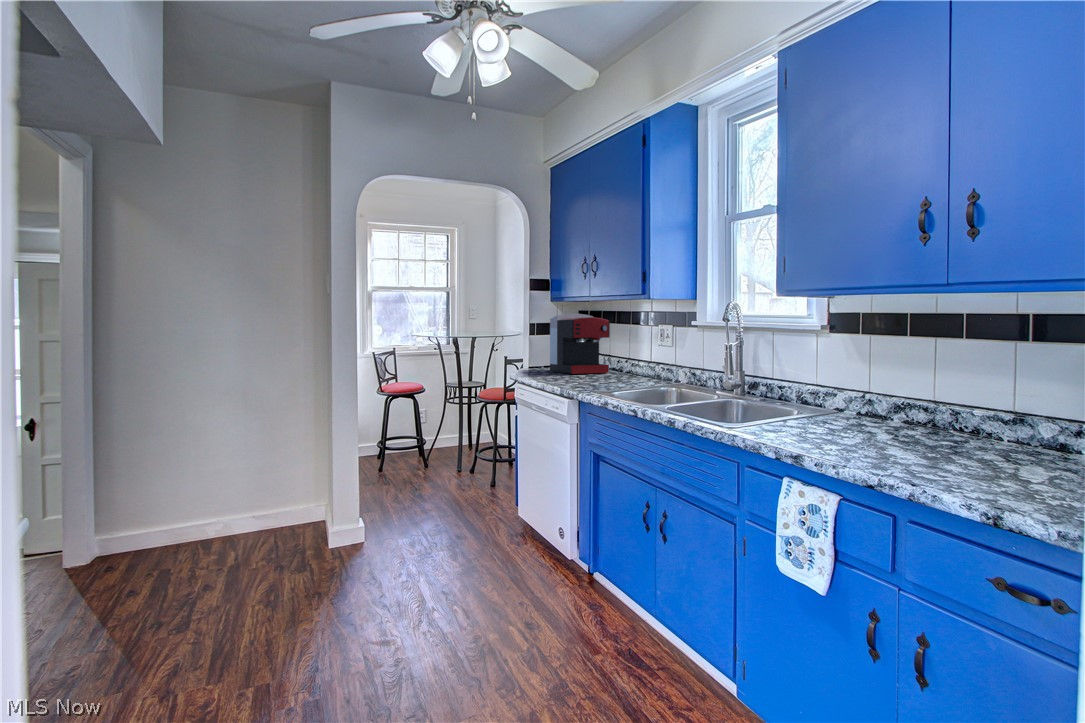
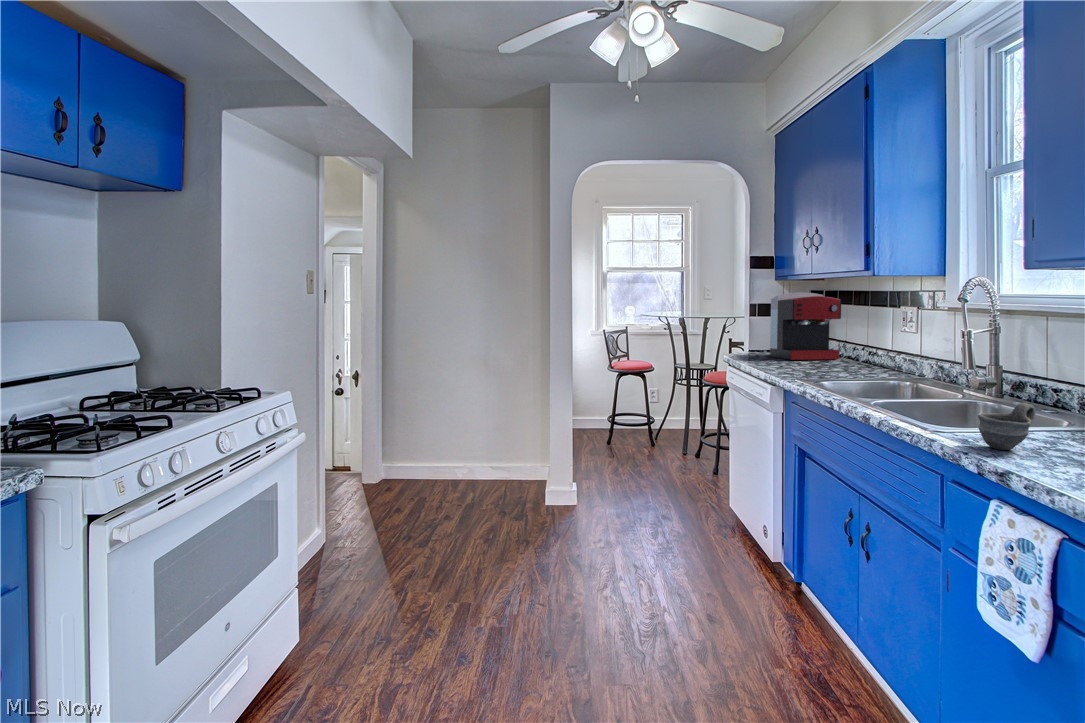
cup: none [764,401,800,438] -> present [978,403,1035,450]

